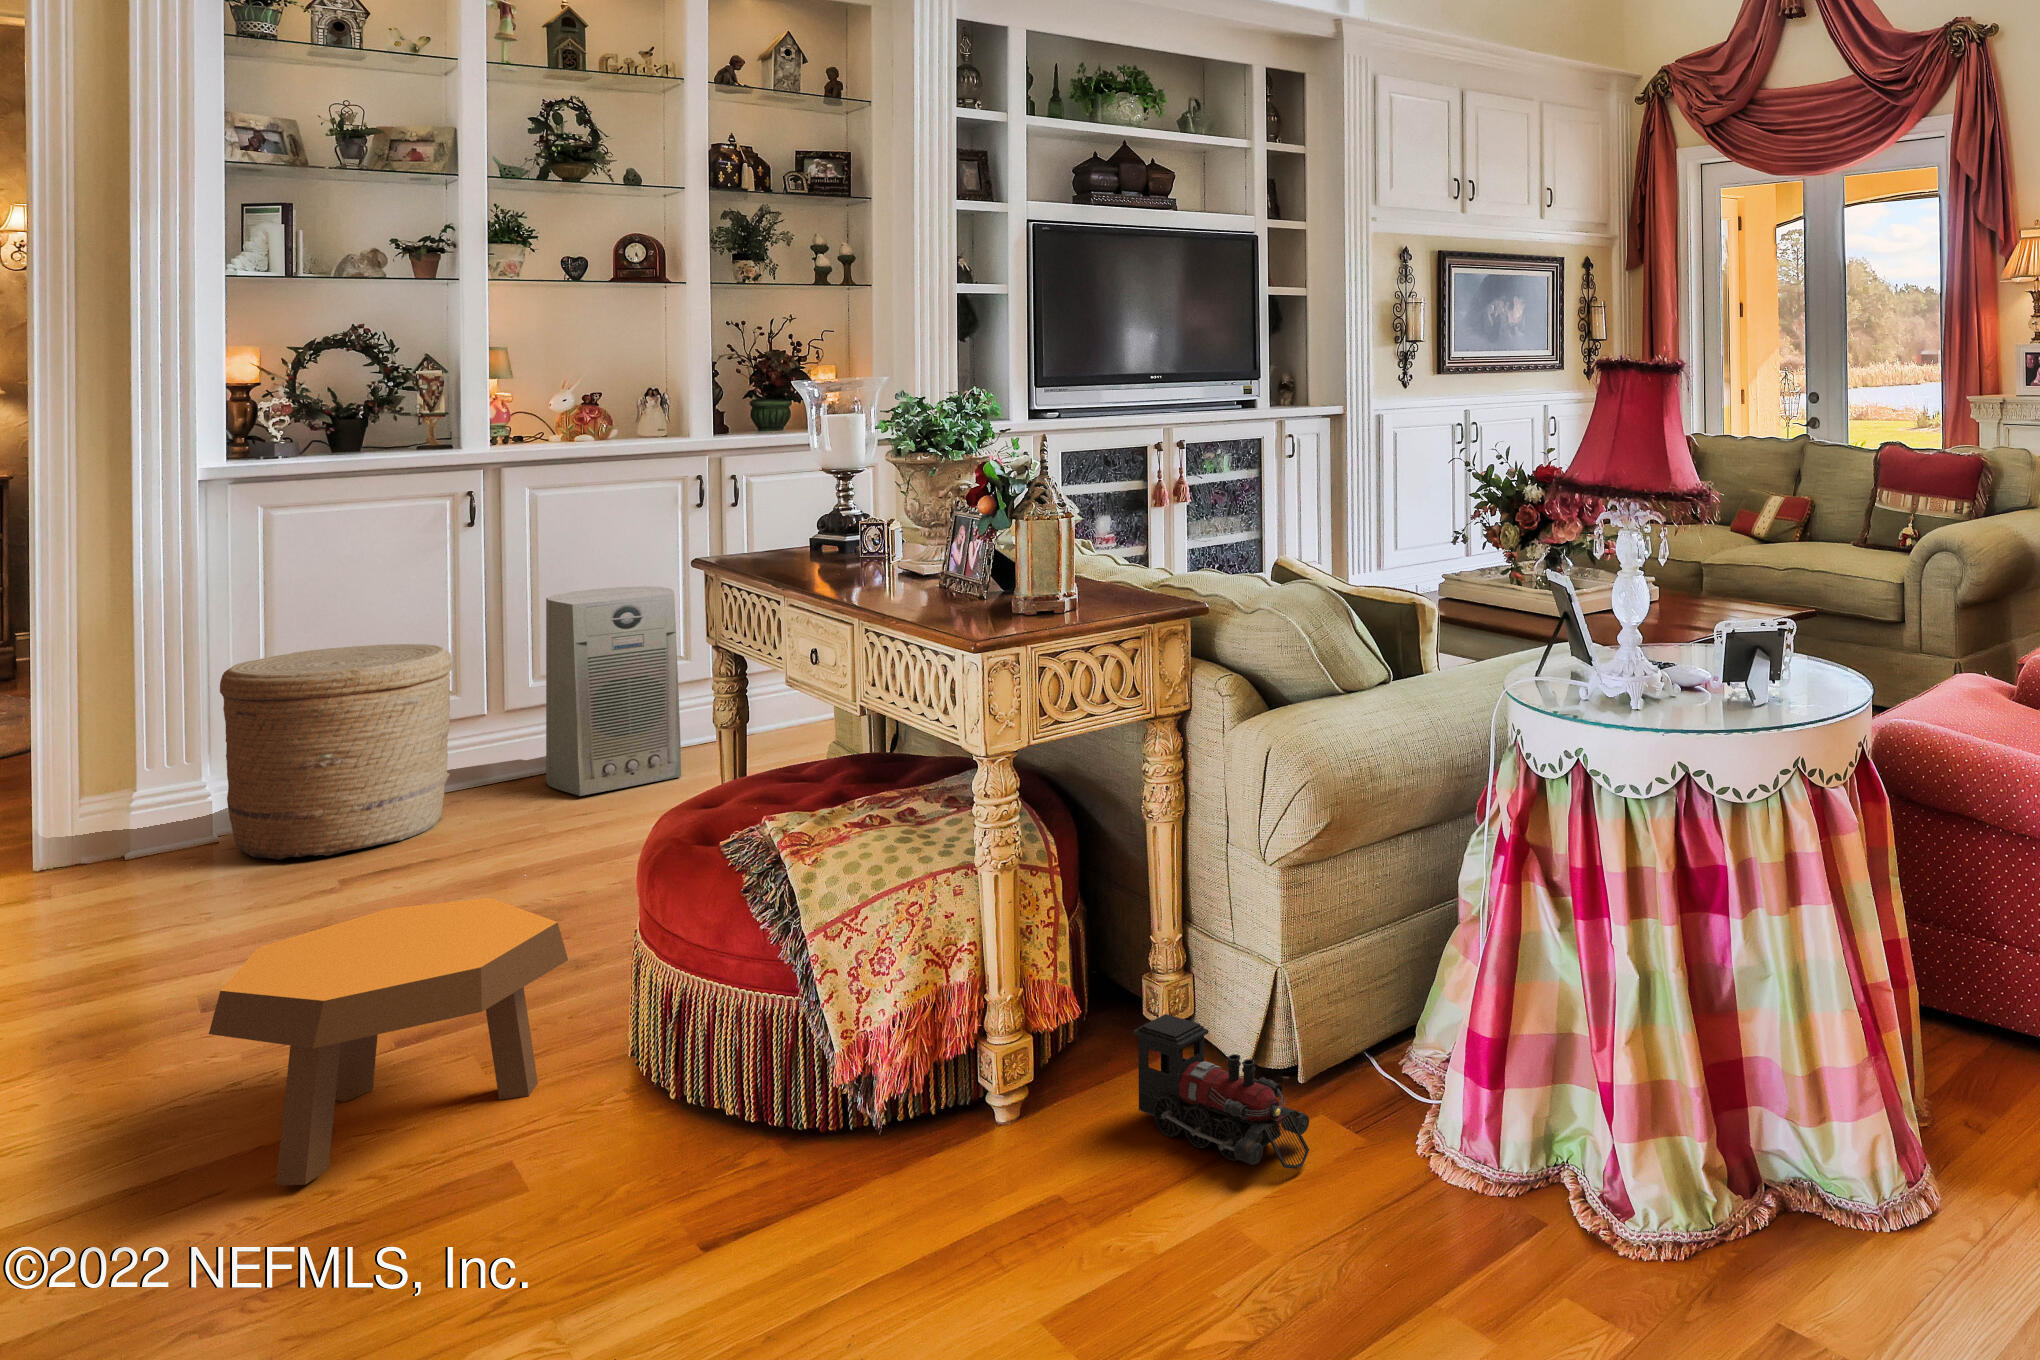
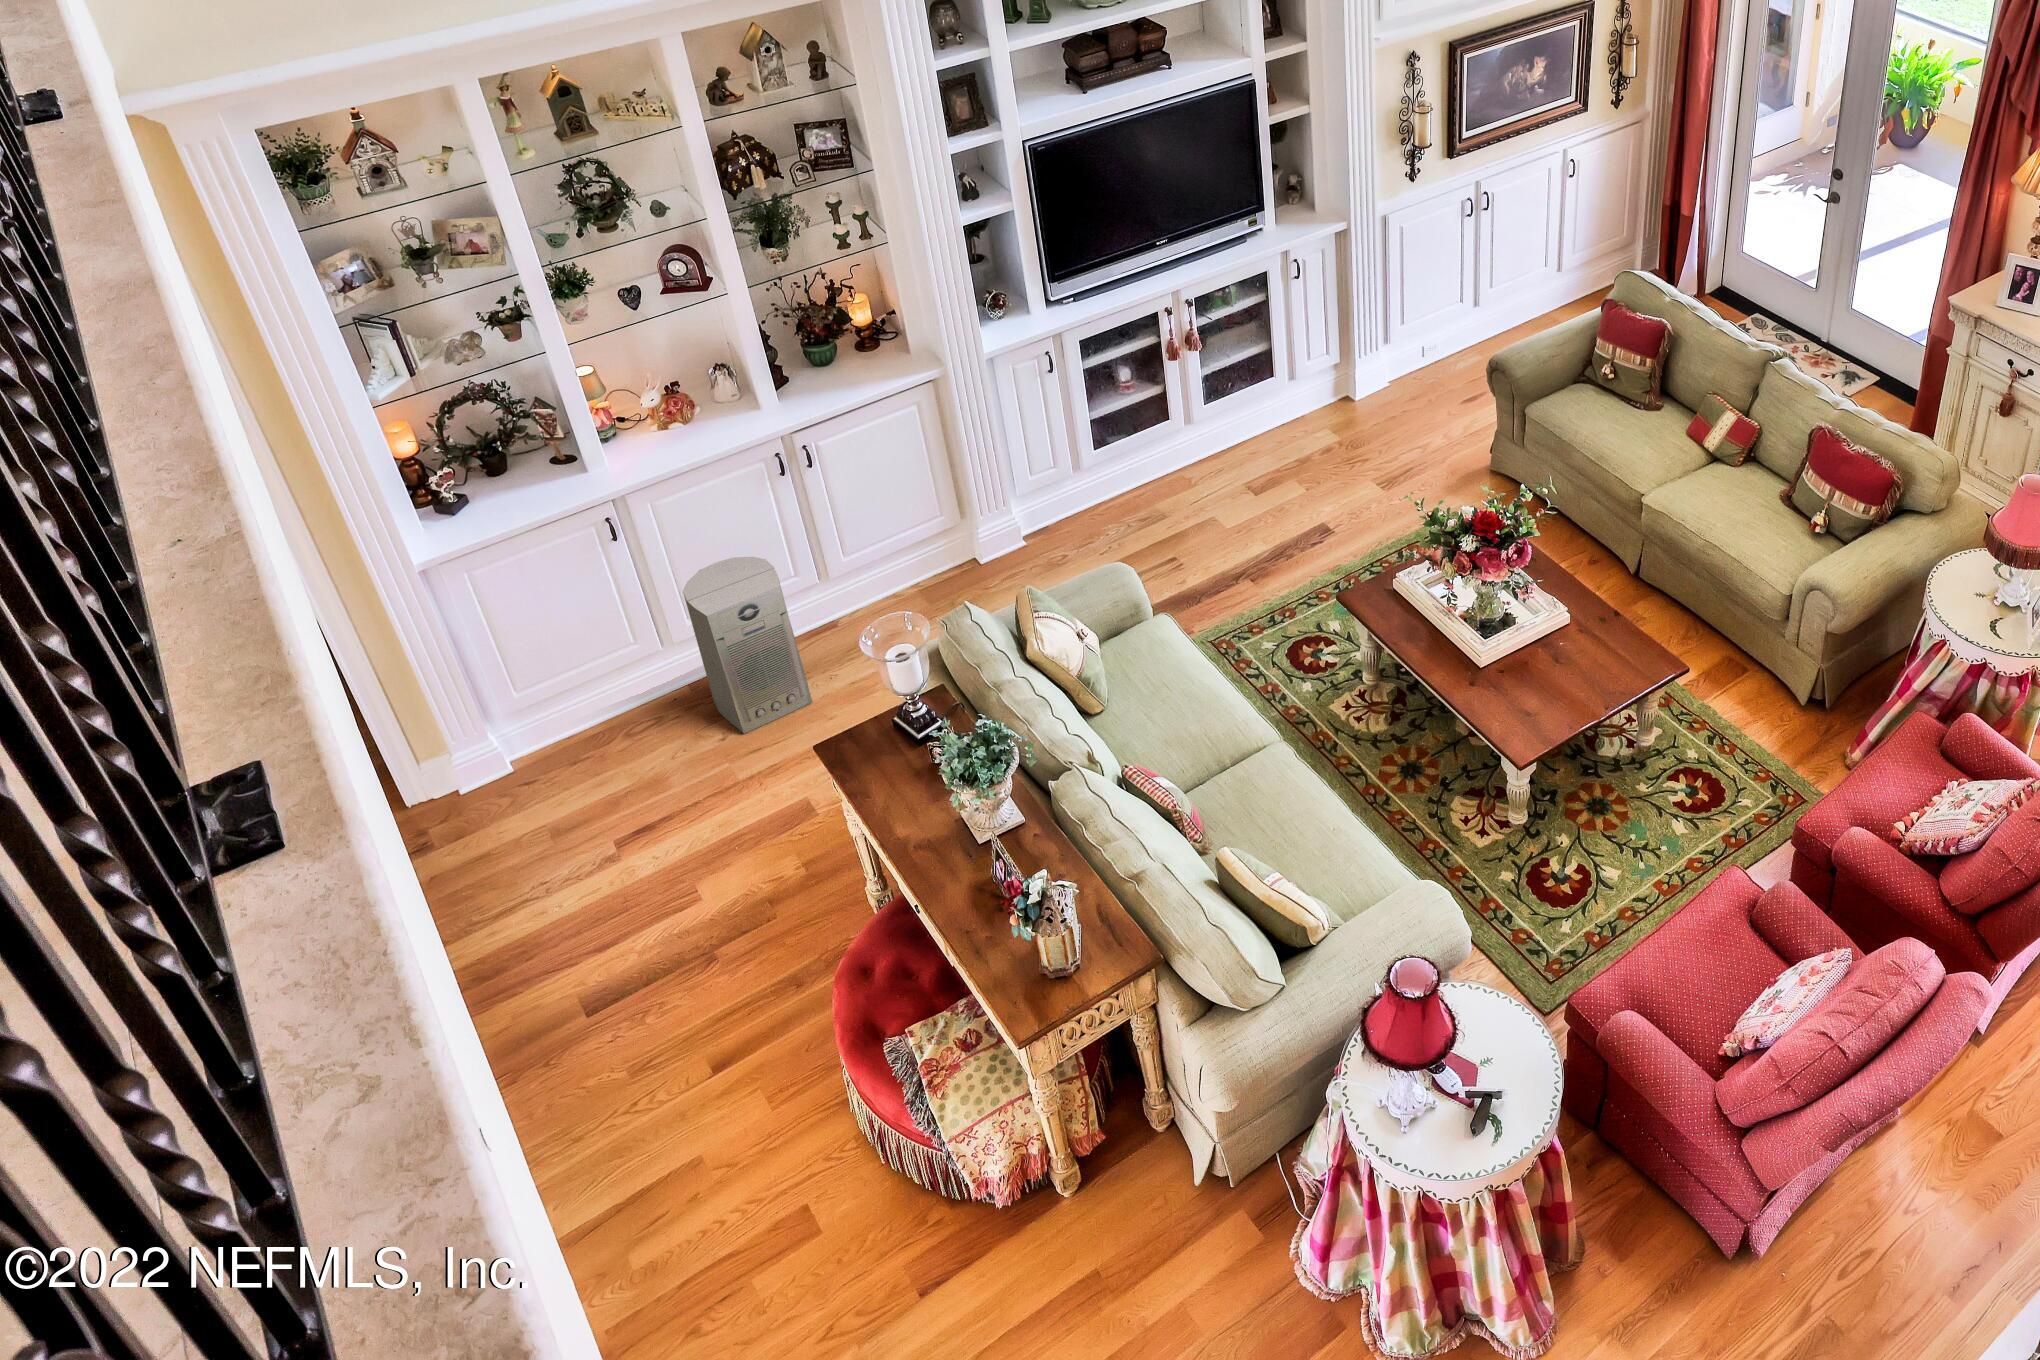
woven basket: present [220,644,452,860] -> none [478,642,651,822]
footstool: present [209,898,568,1185] -> none [614,1037,796,1244]
toy train: present [1134,1014,1309,1169] -> none [1136,1179,1239,1296]

